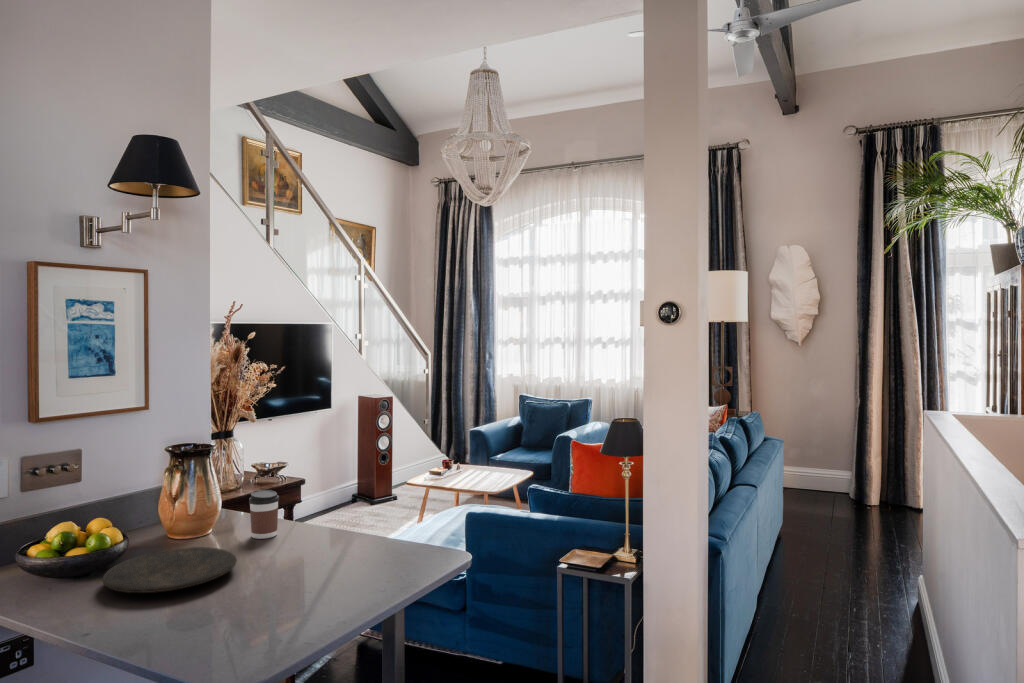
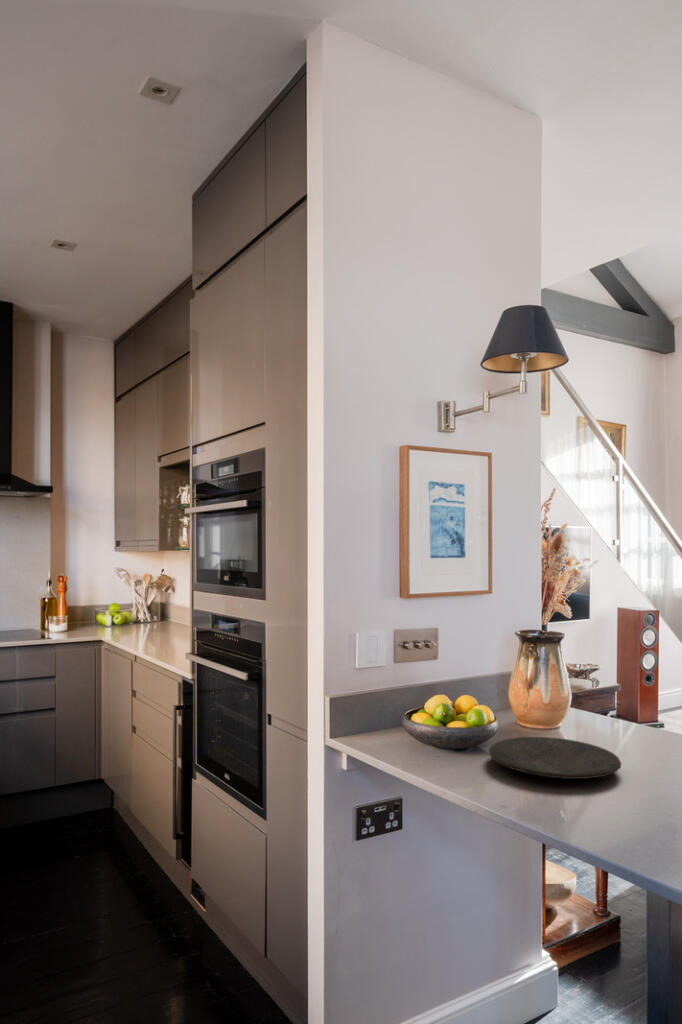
coffee cup: present [249,490,279,539] -> none [606,688,639,742]

